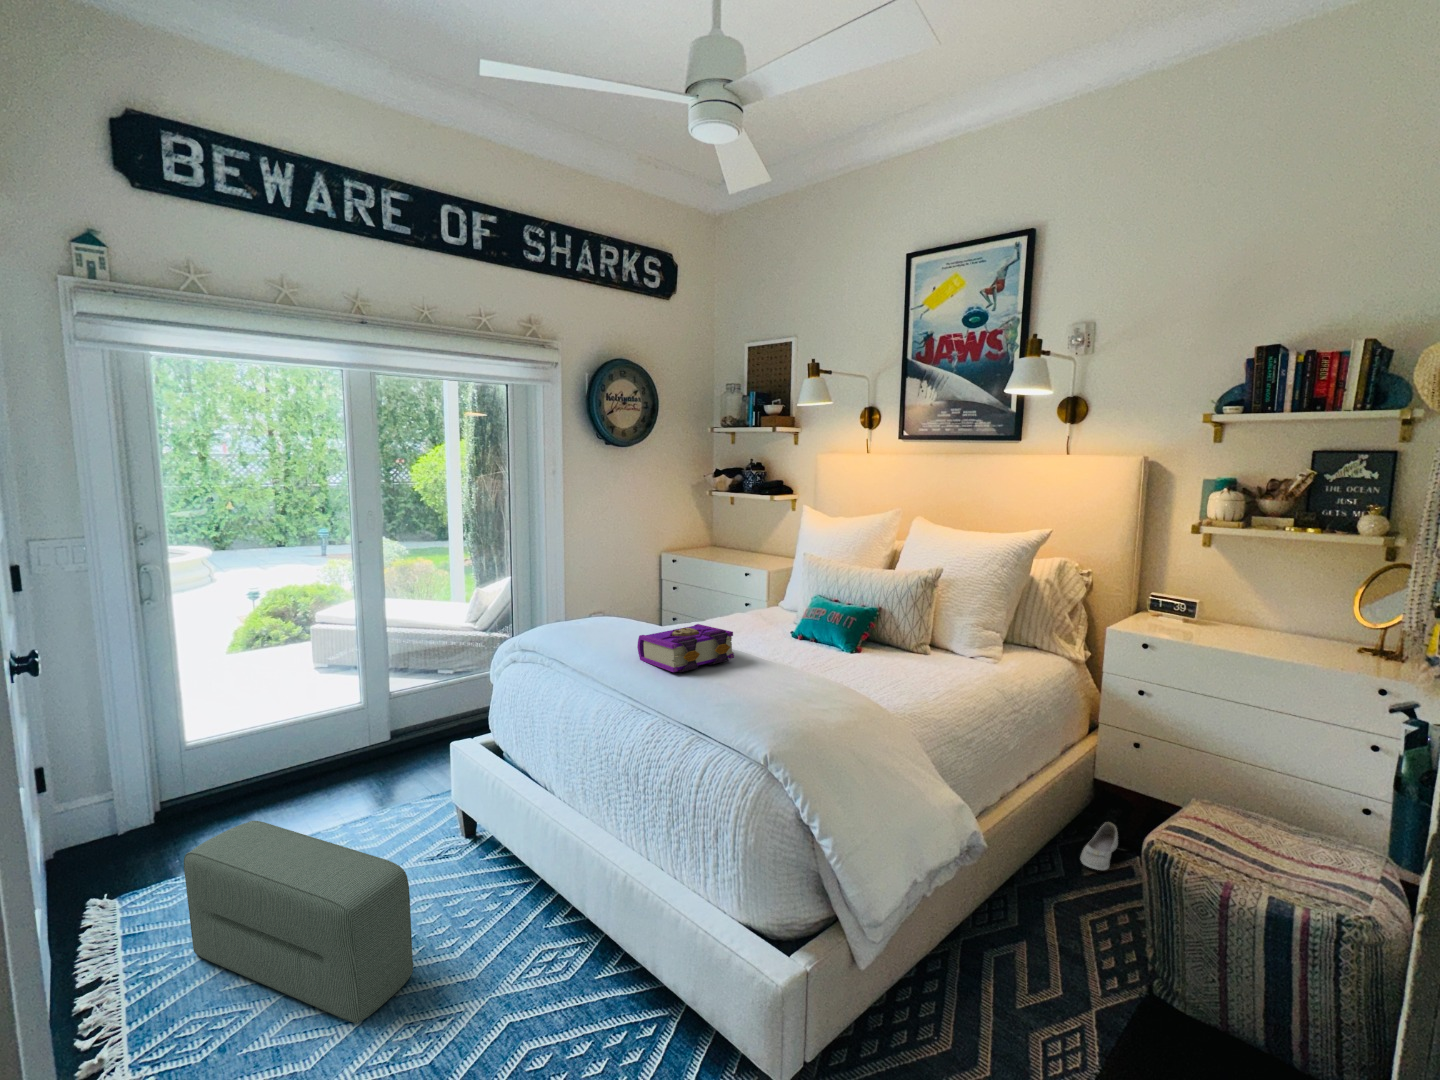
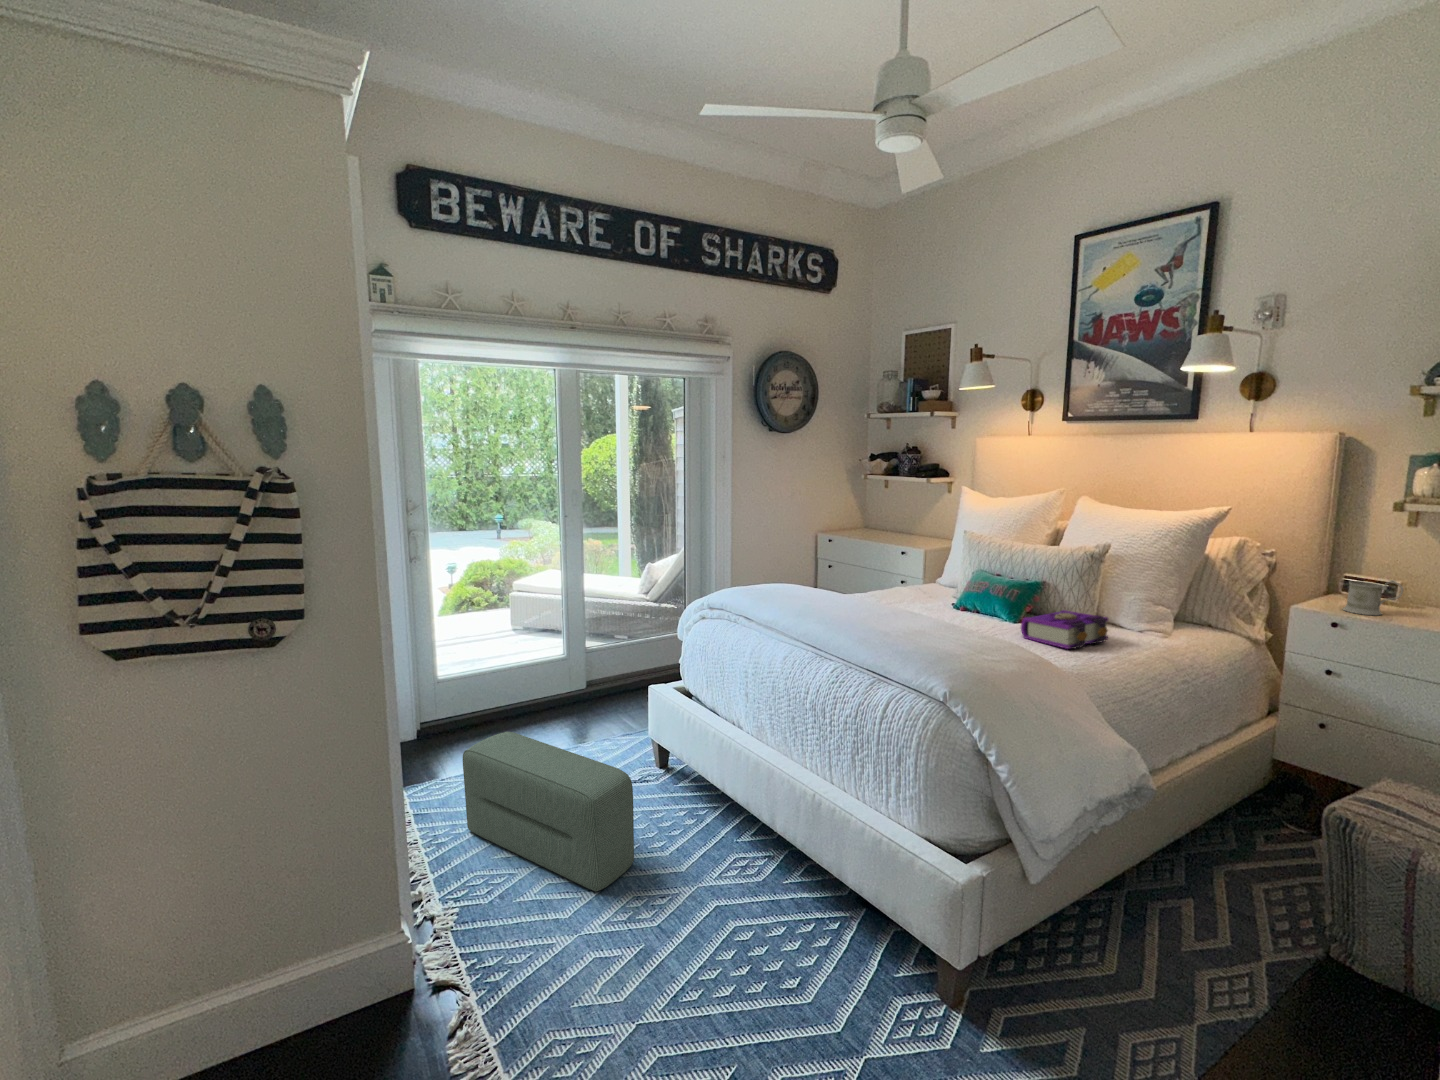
mug: none [1151,601,1202,635] -> present [1343,580,1403,615]
book: present [637,624,734,672] -> present [1021,610,1108,649]
shoe: present [1081,822,1118,870] -> none [1254,802,1298,846]

